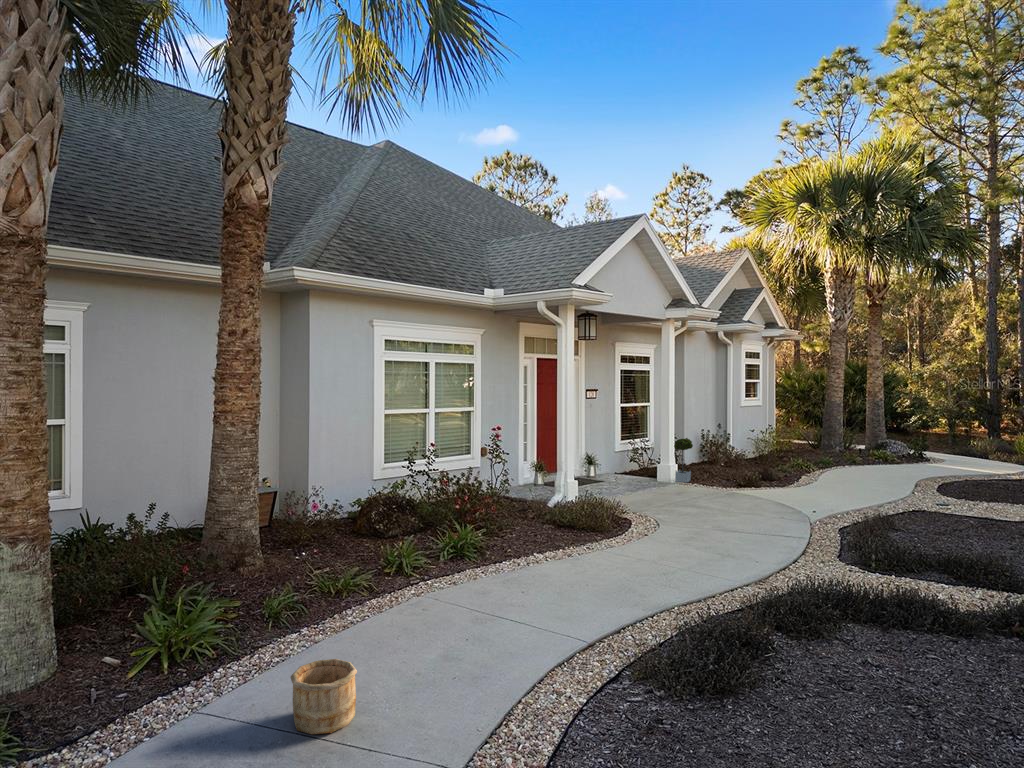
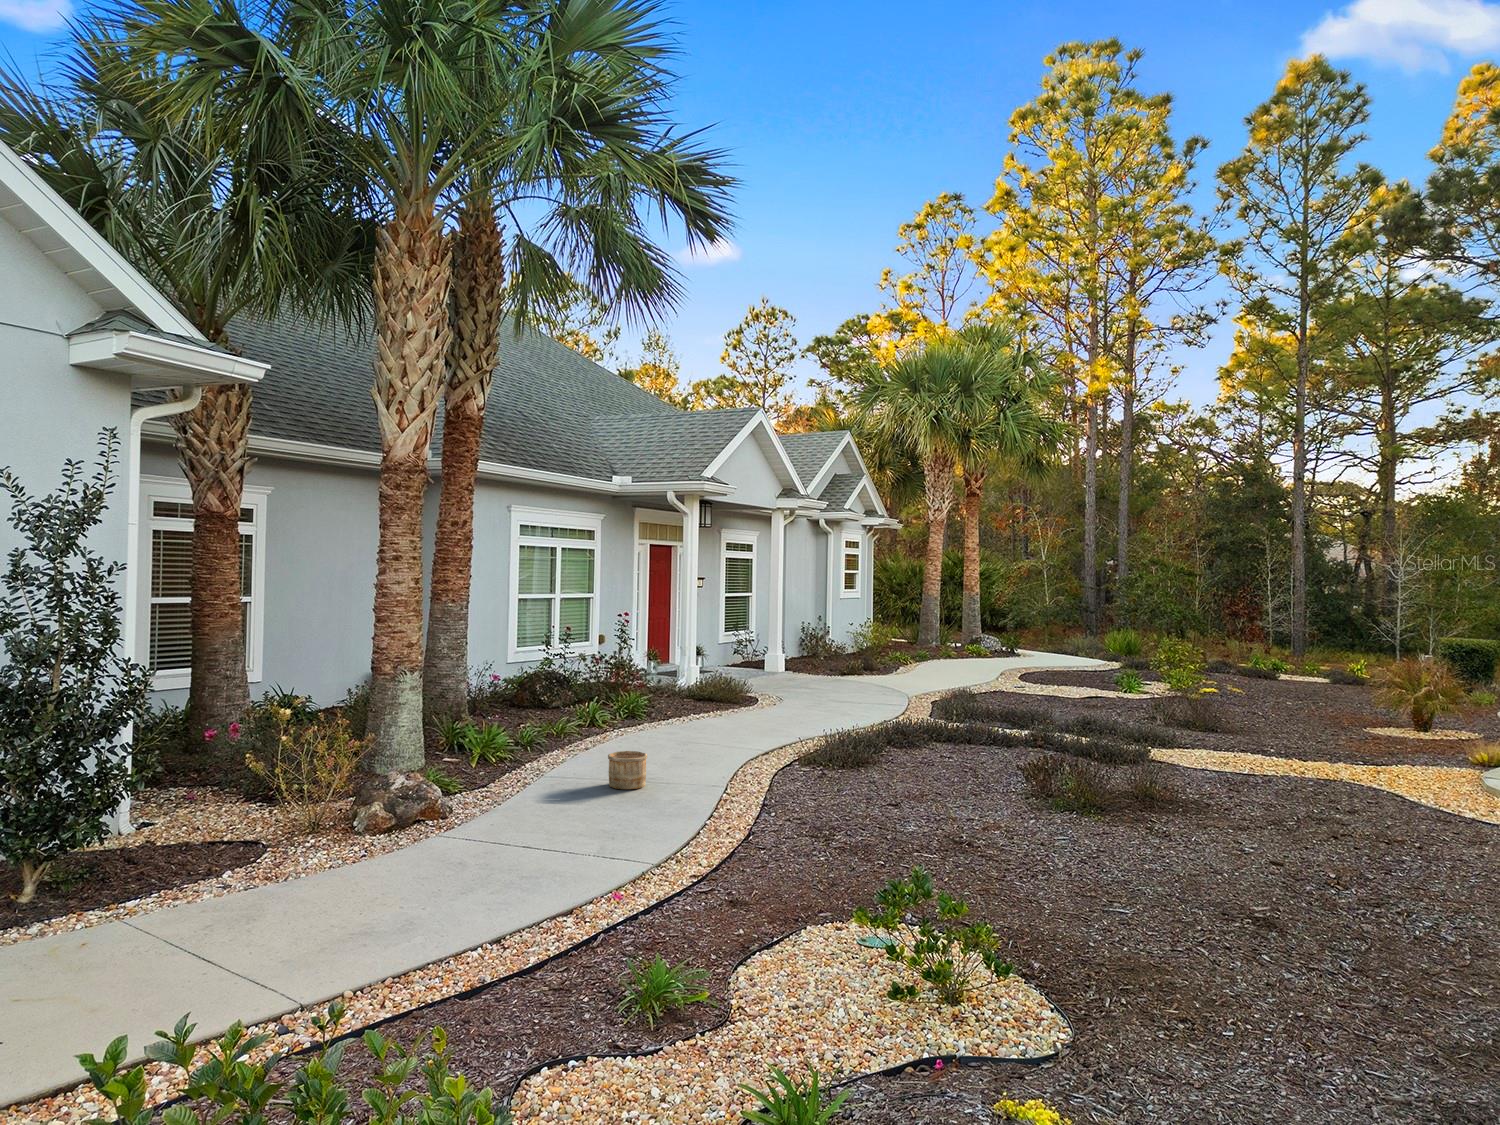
potted tree: present [674,438,693,482] -> none [782,627,800,673]

